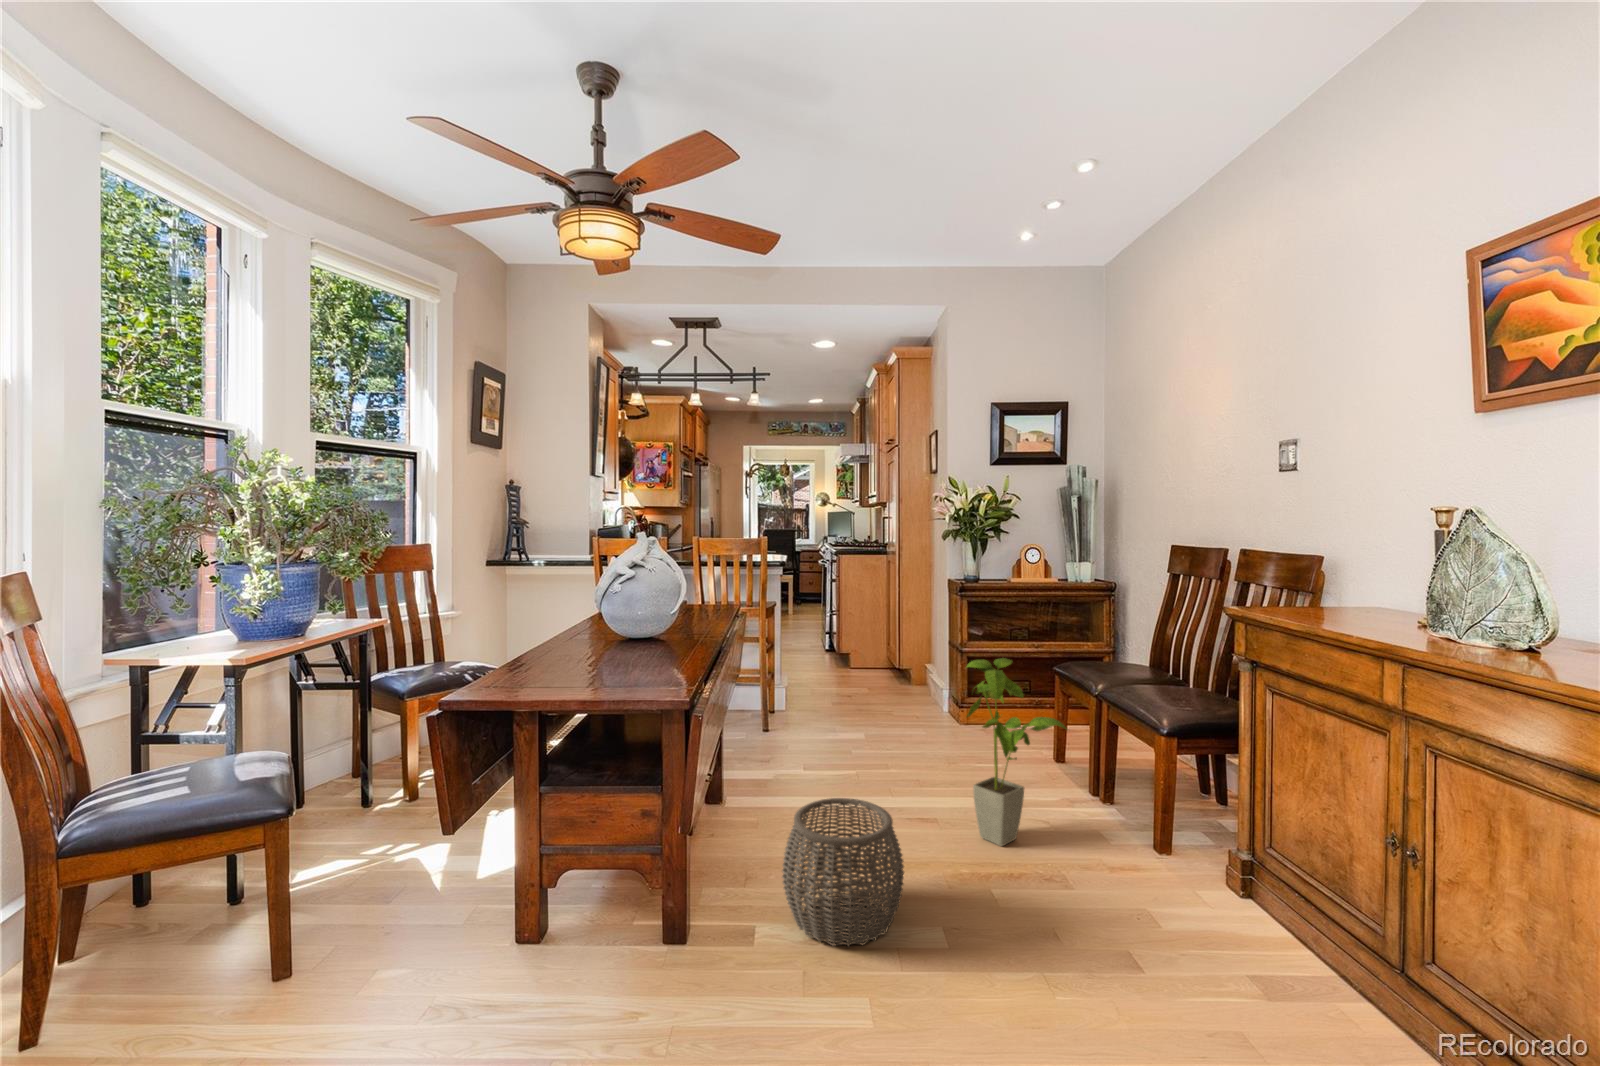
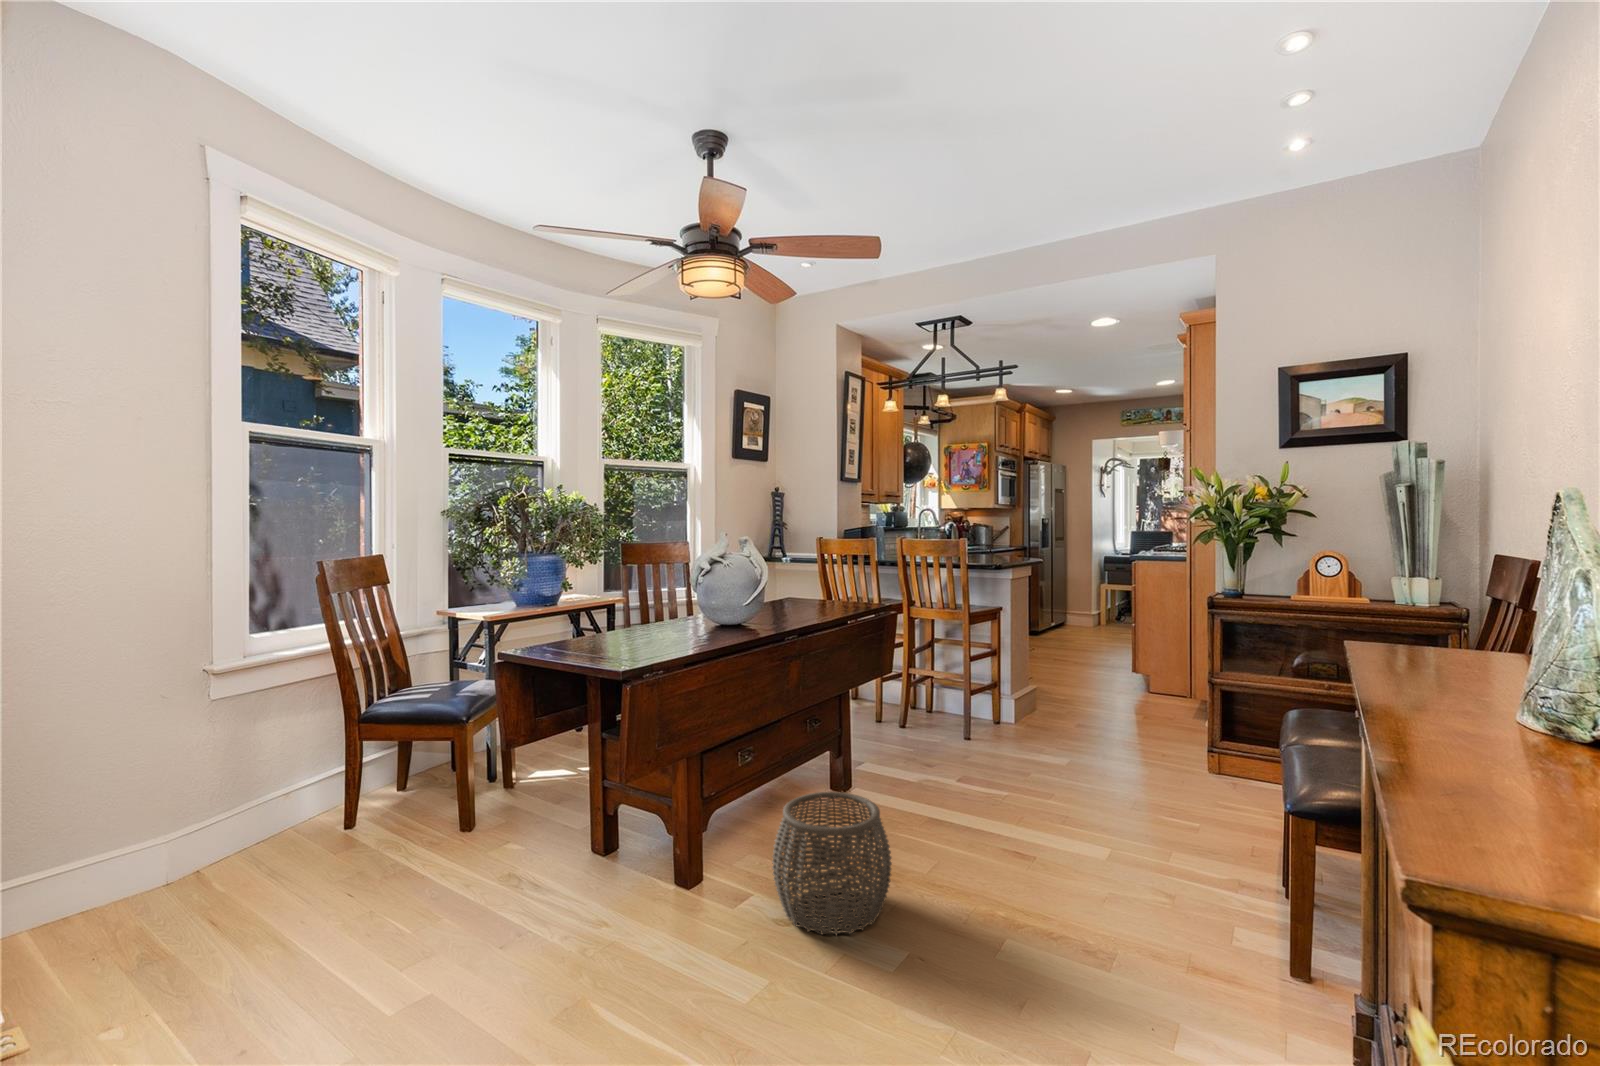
house plant: present [967,658,1067,846] -> none [1036,678,1157,904]

